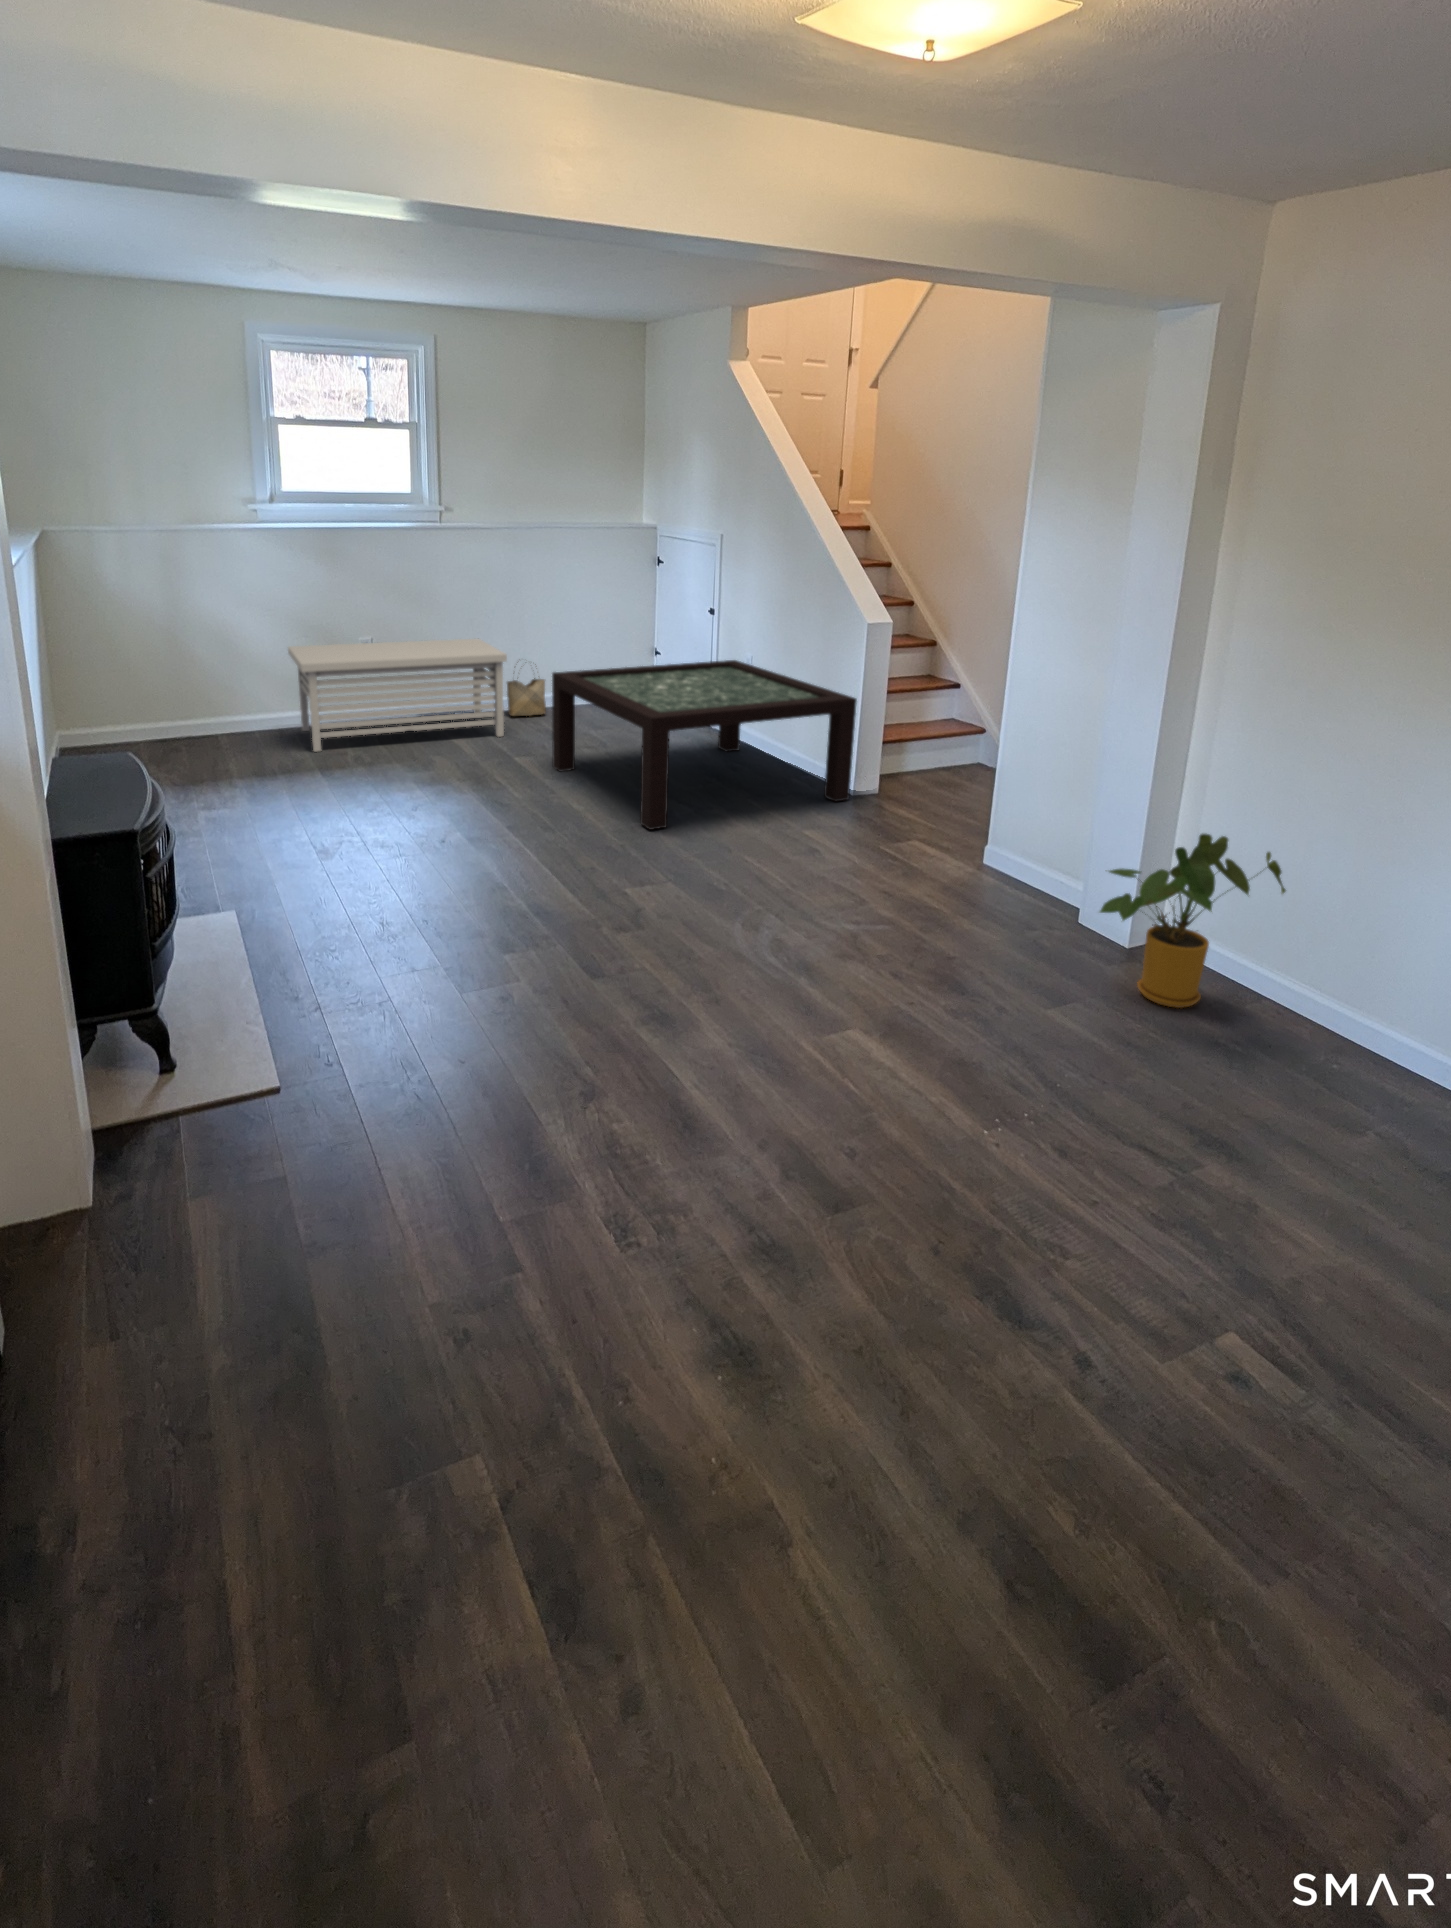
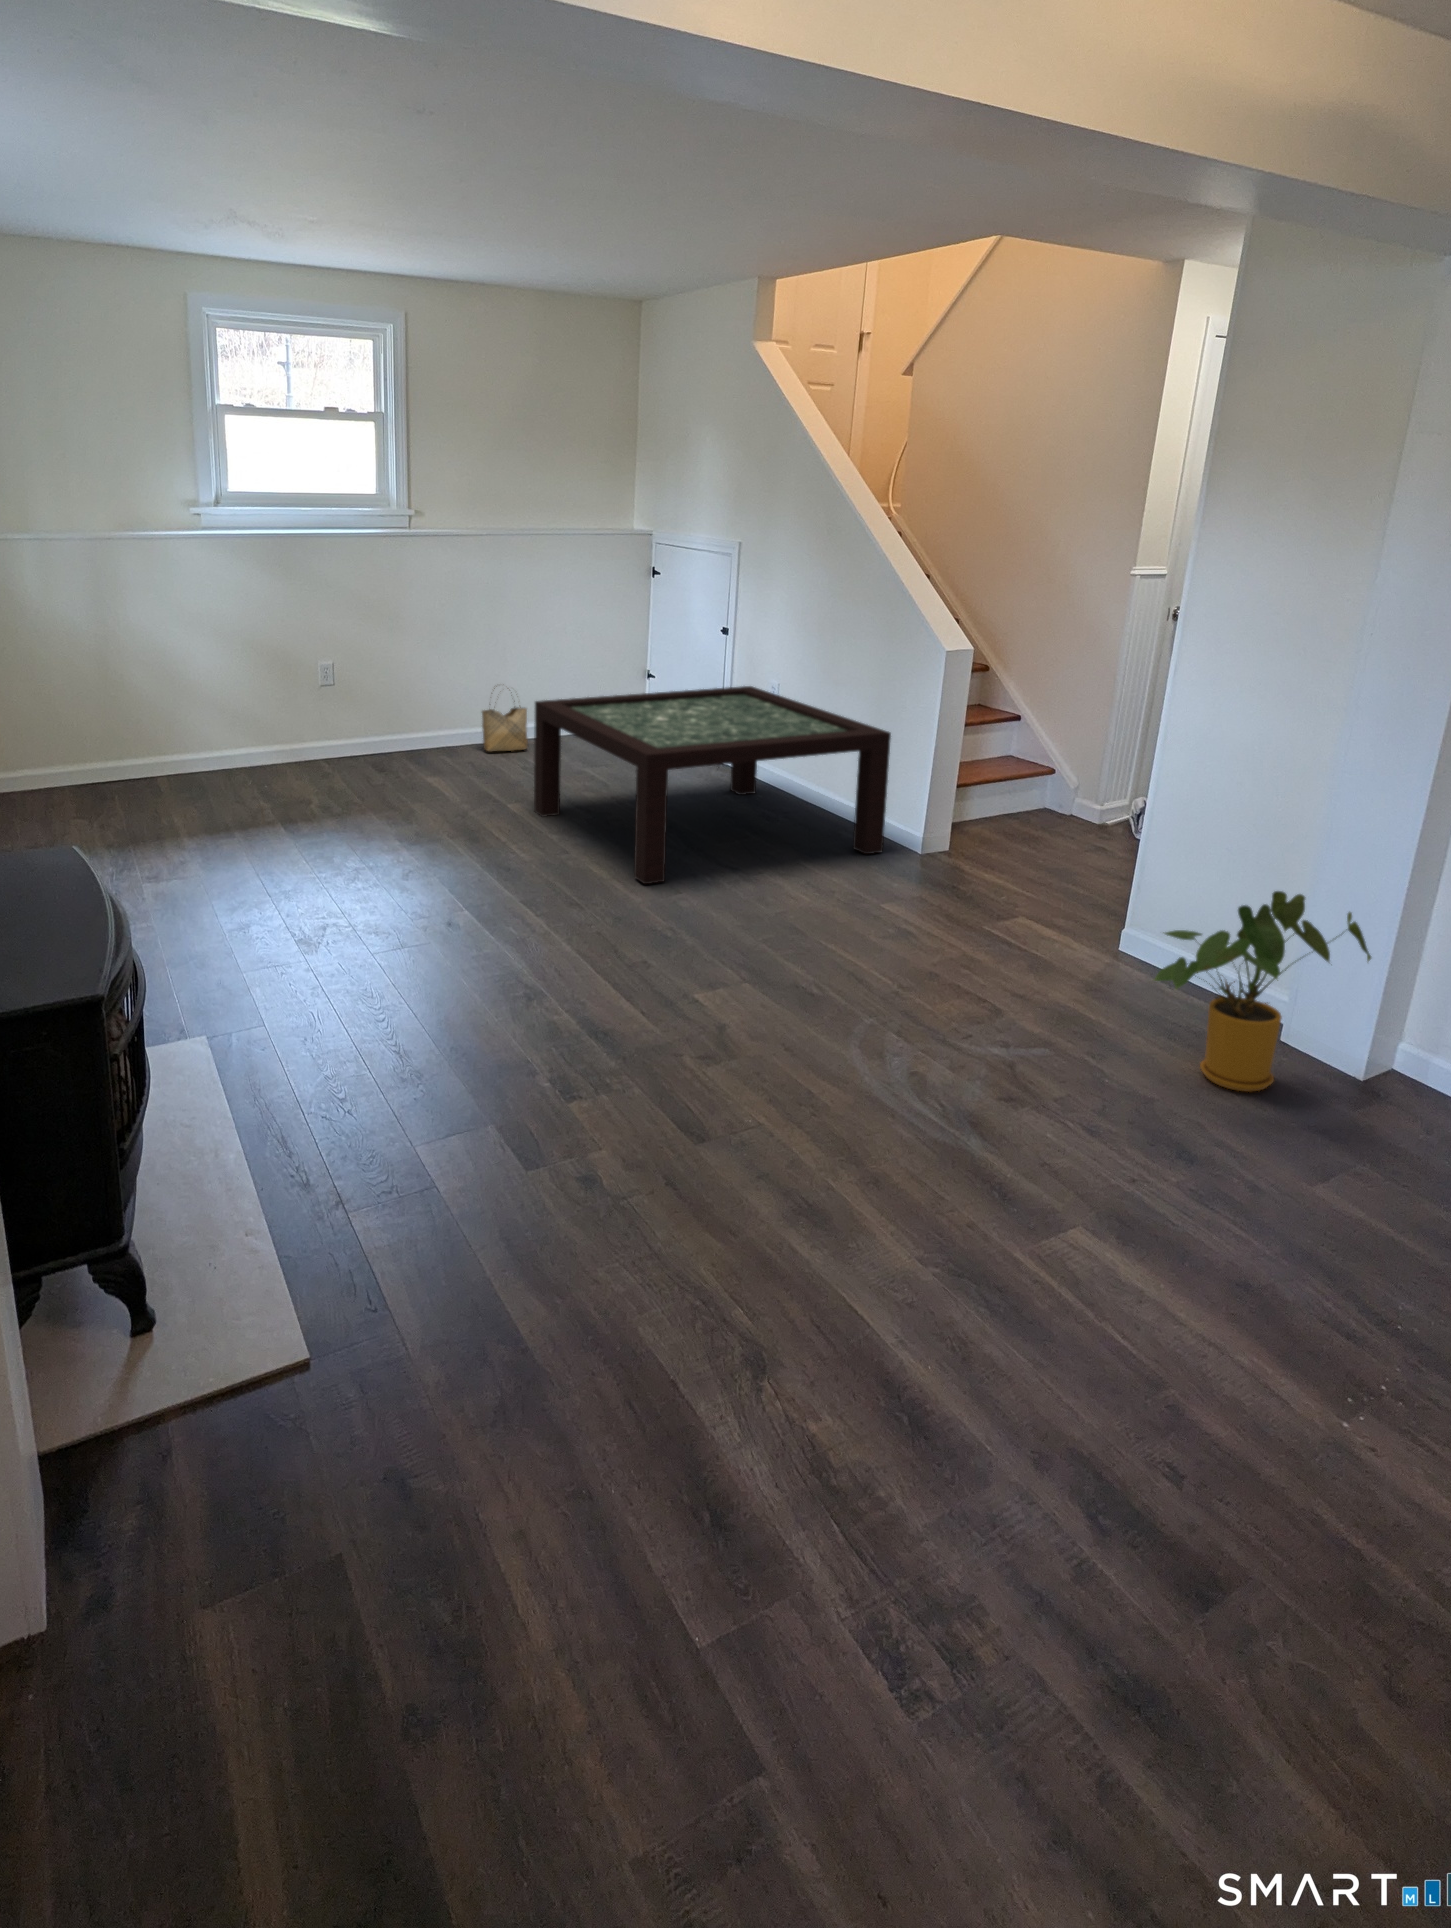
storage bench: present [288,639,507,752] -> none [232,660,483,792]

